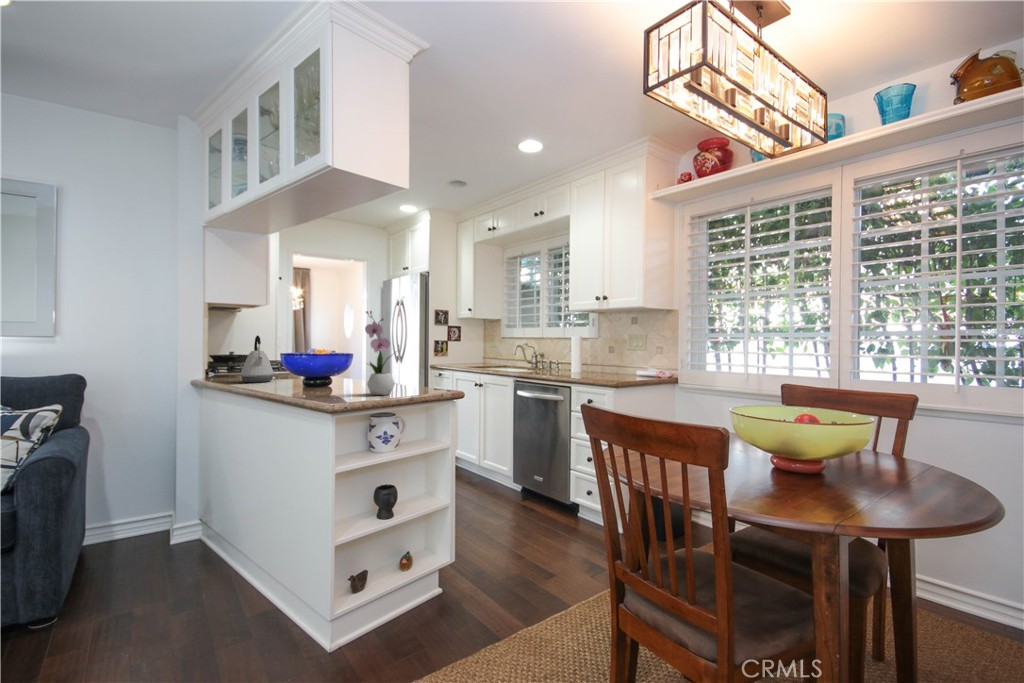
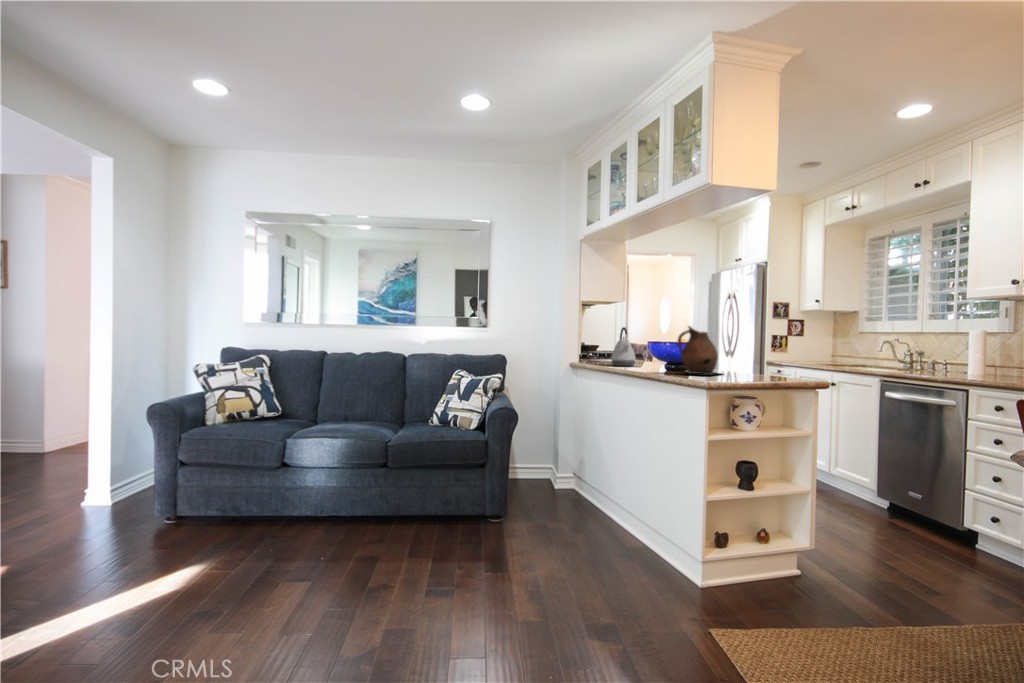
flower arrangement: present [365,311,395,395] -> none [732,304,761,379]
ceramic pitcher: none [309,335,365,392] -> present [678,326,718,375]

